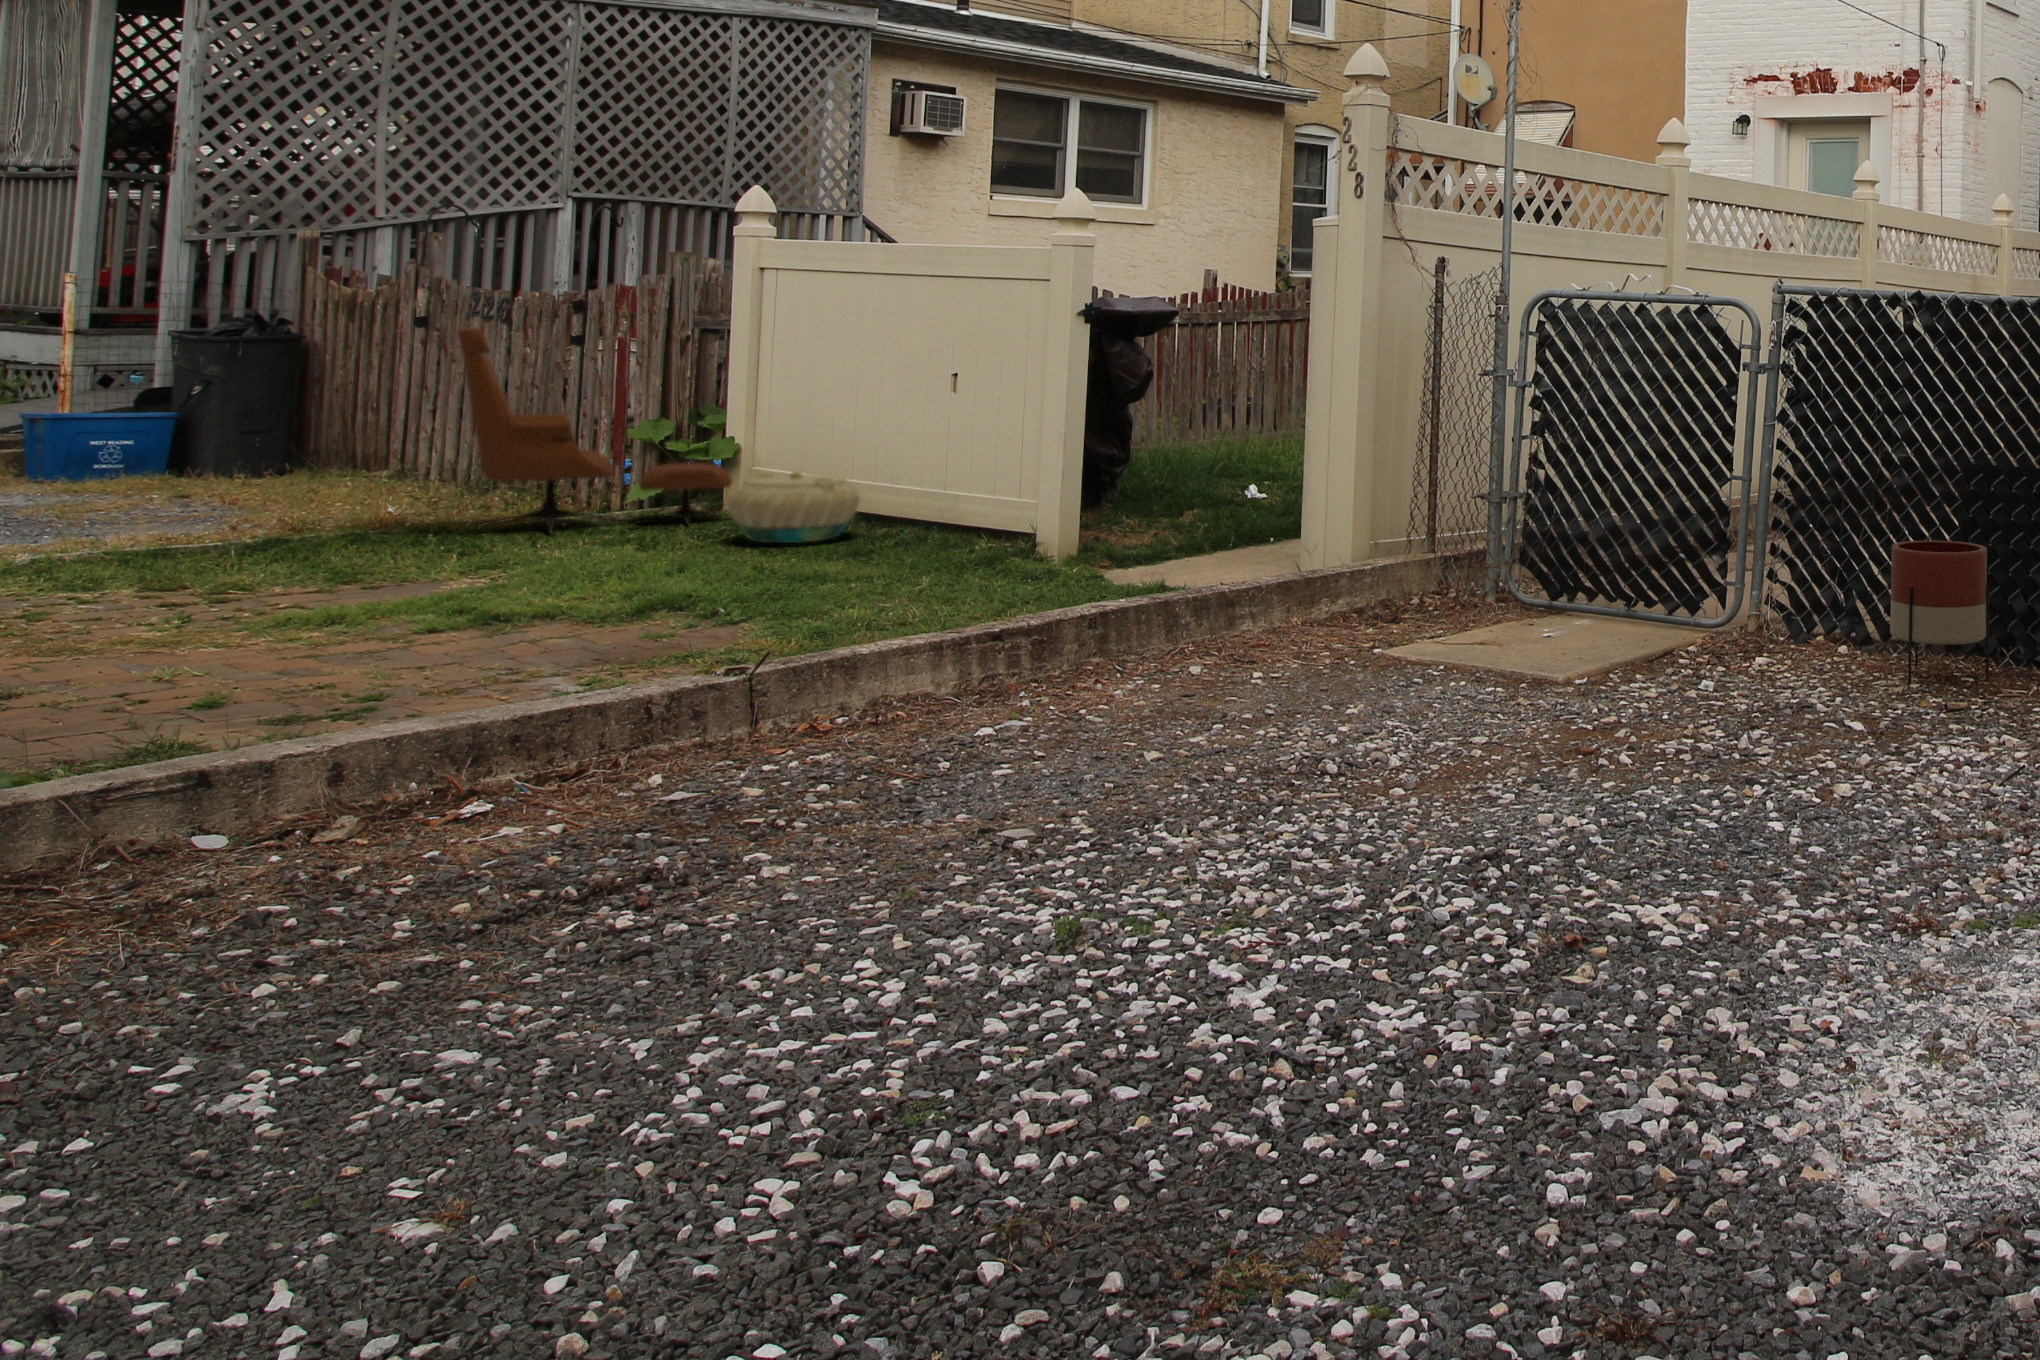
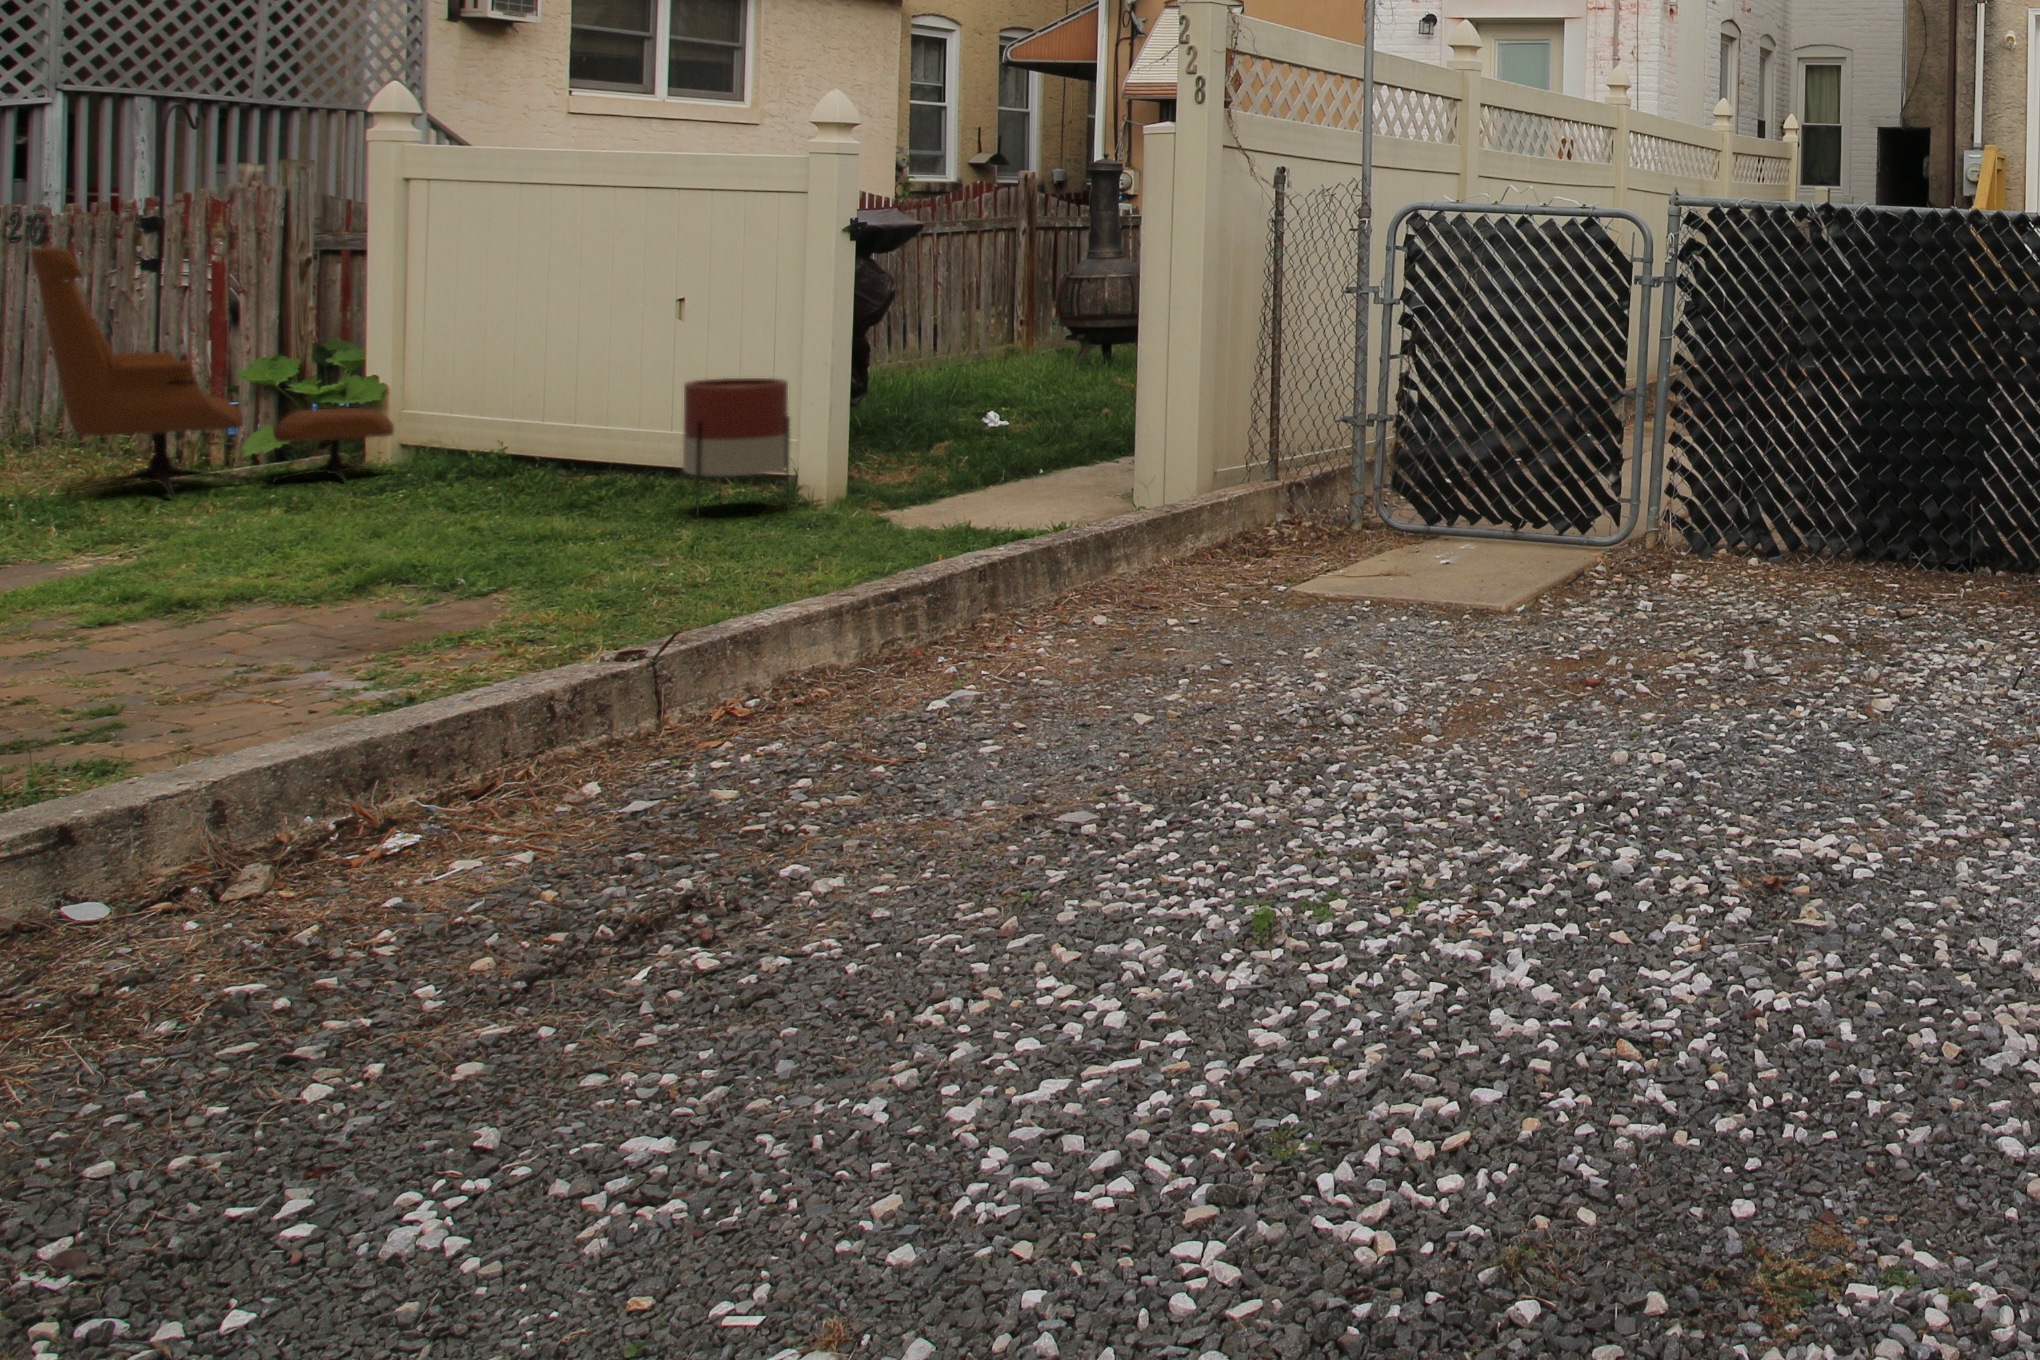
basket: present [728,471,860,543] -> none [415,414,580,499]
planter: present [1890,541,1990,684] -> present [683,378,790,515]

